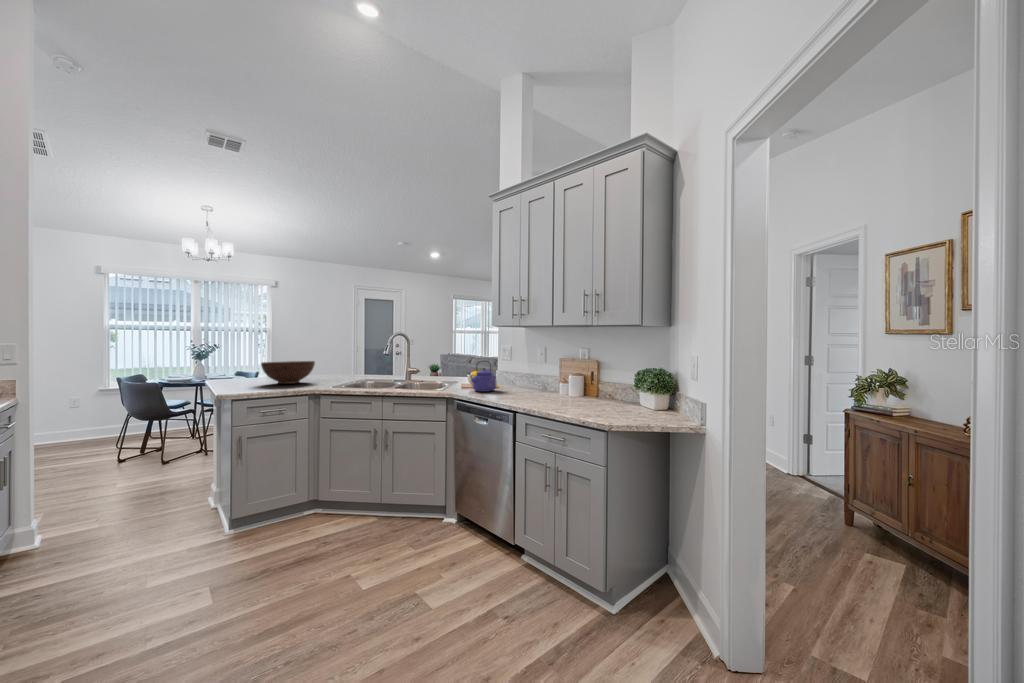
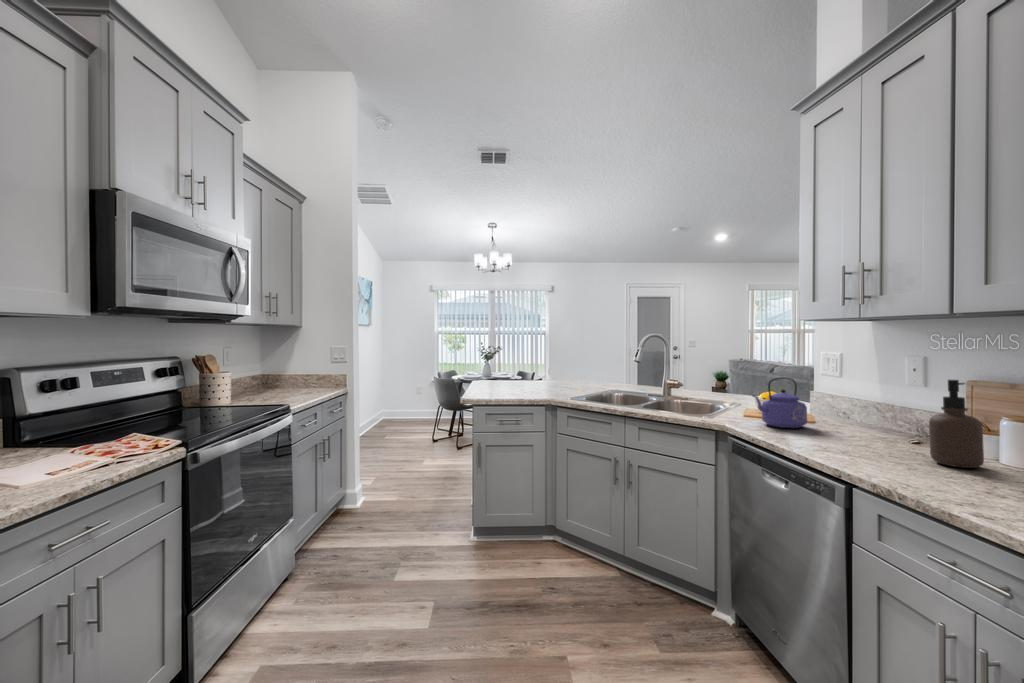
soap dispenser: none [547,357,566,399] -> present [929,380,984,468]
fruit bowl: present [261,361,315,384] -> none [509,366,560,391]

